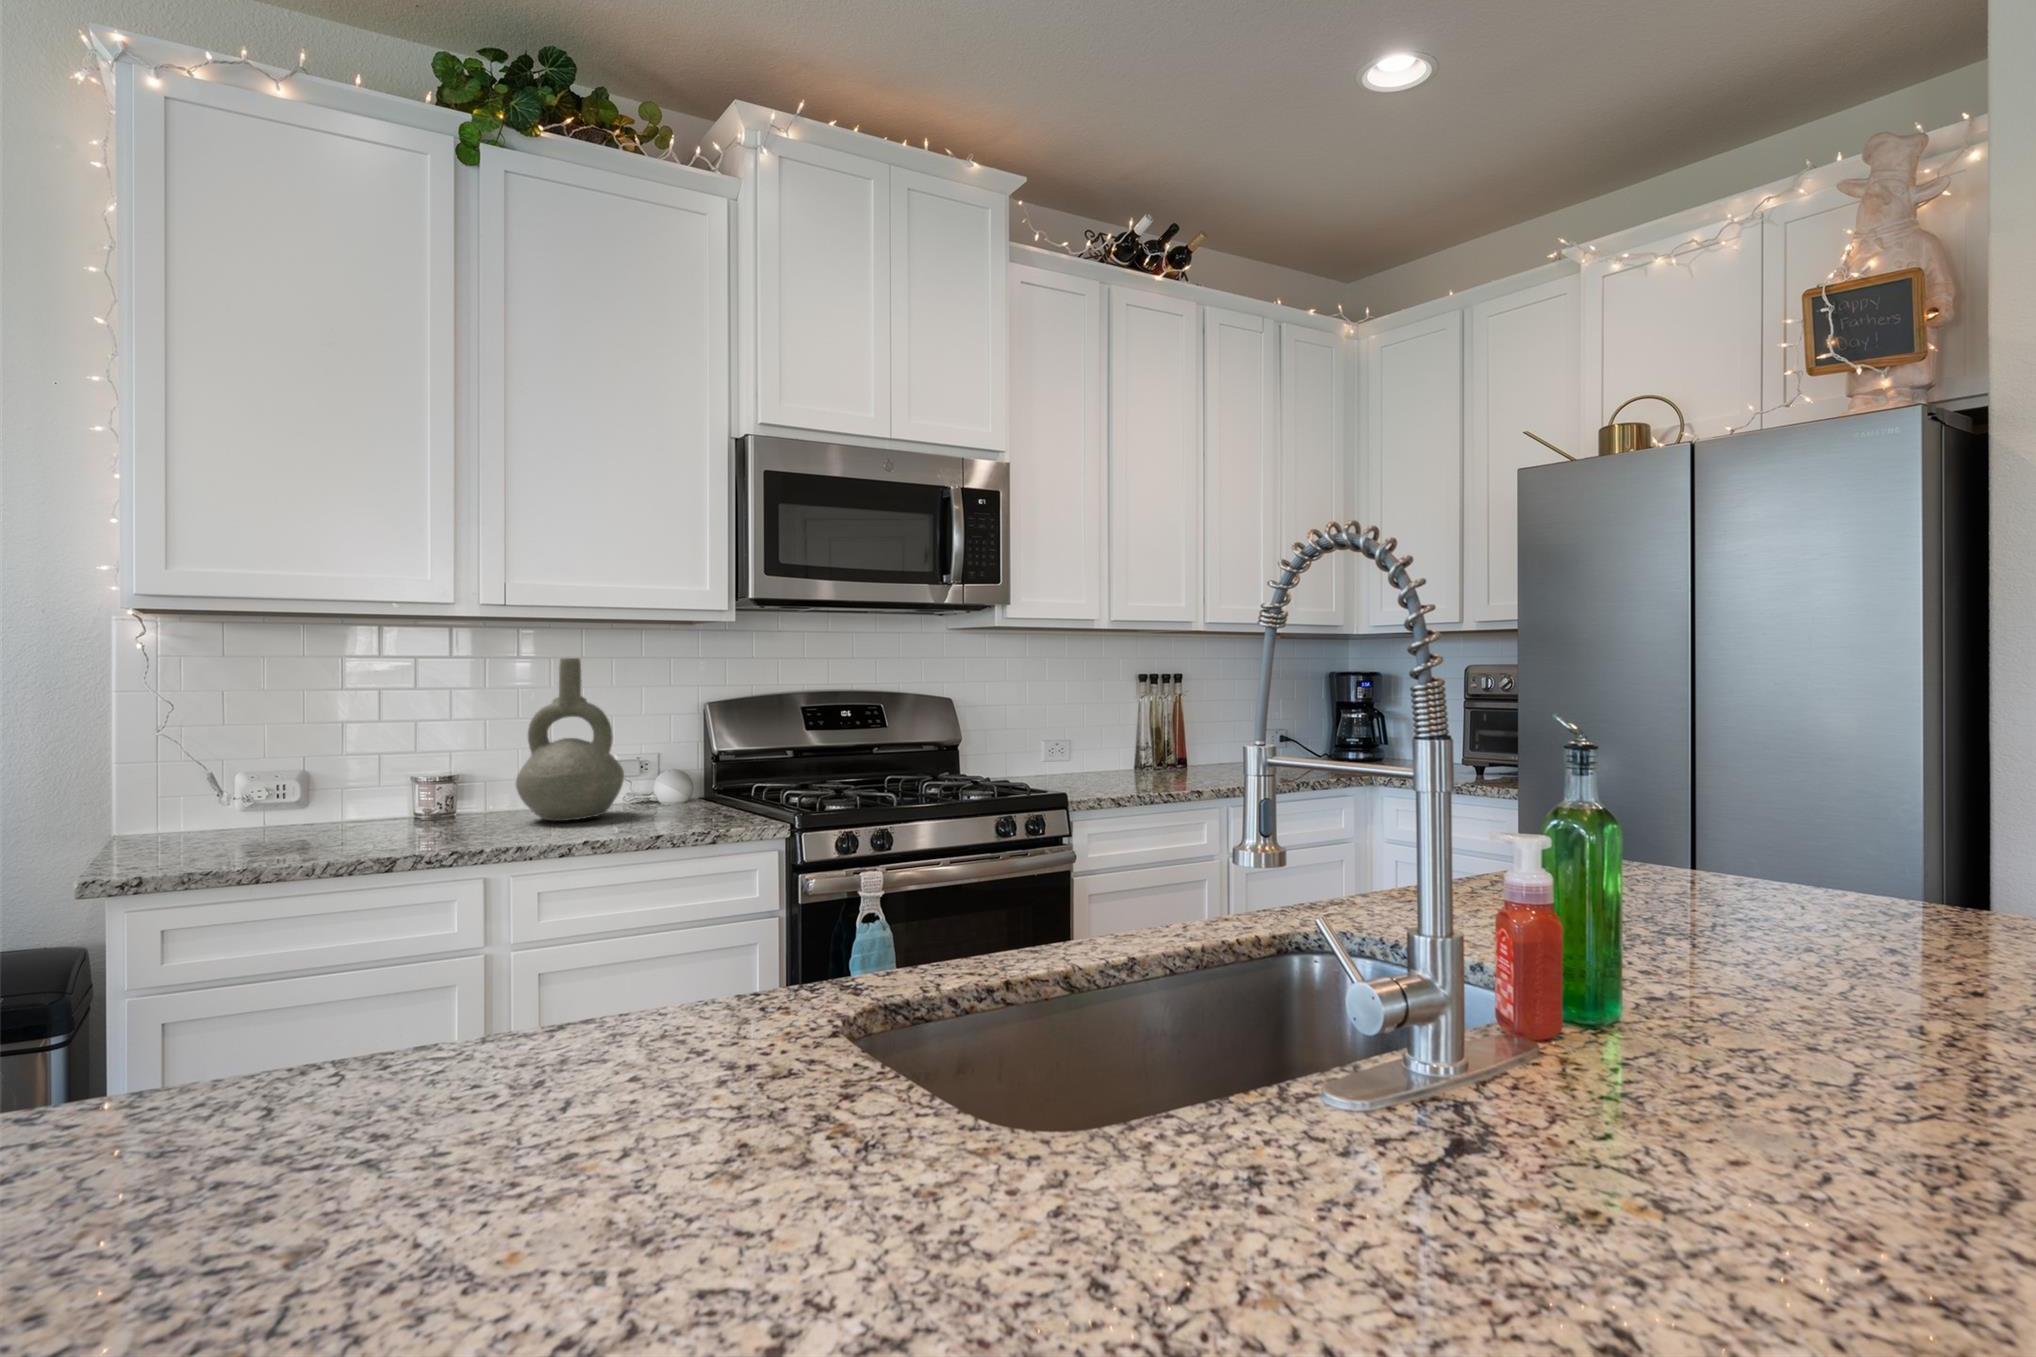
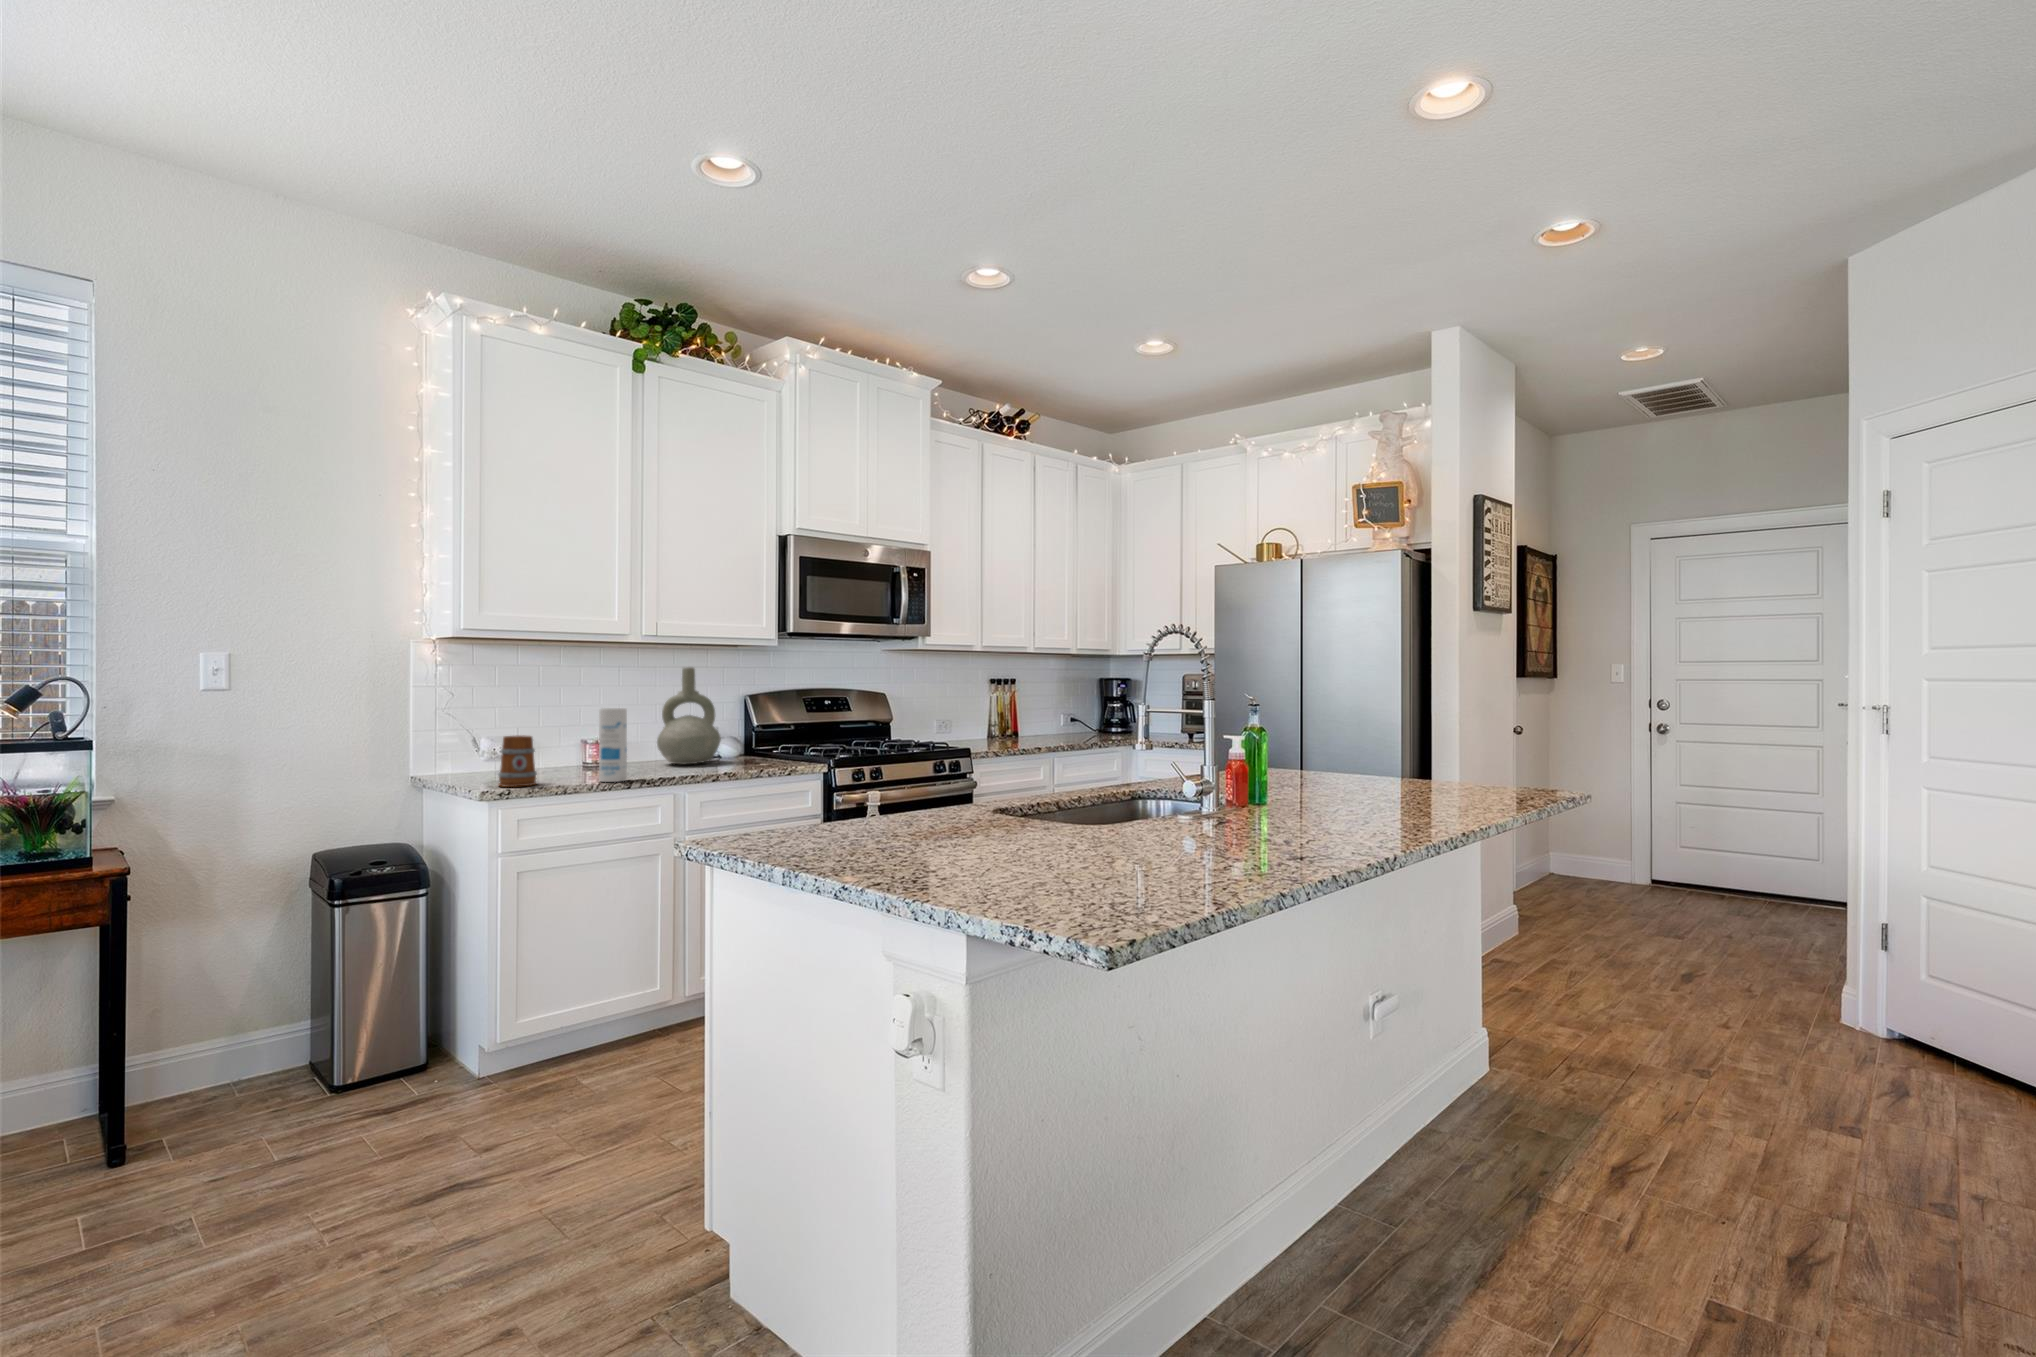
canister: none [350,729,402,859] -> present [599,708,627,782]
mug: none [181,776,255,867] -> present [498,735,537,787]

